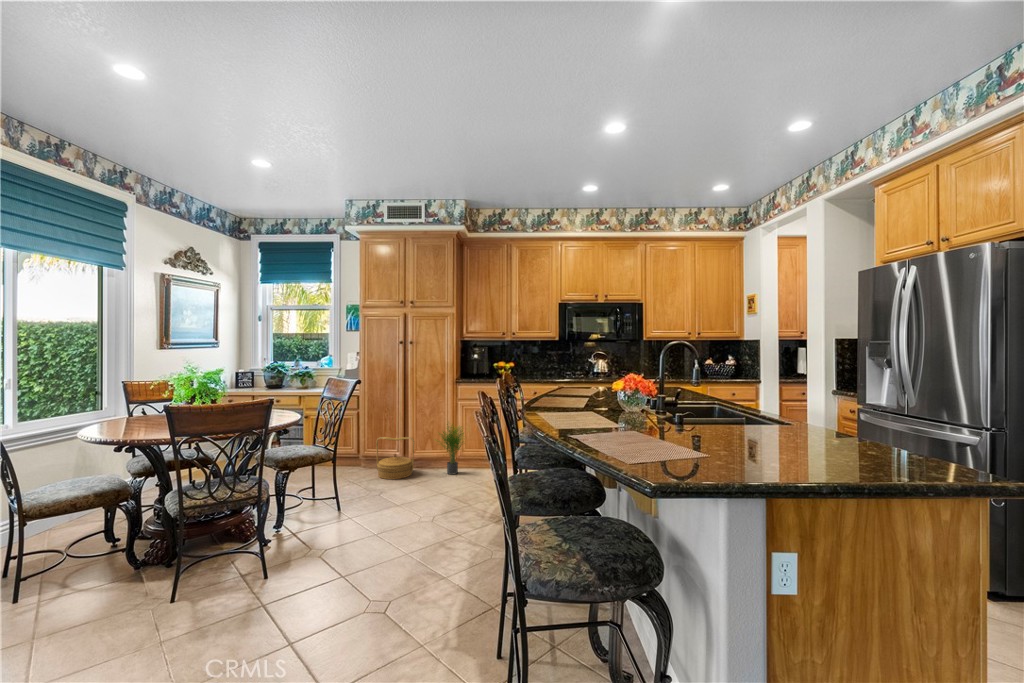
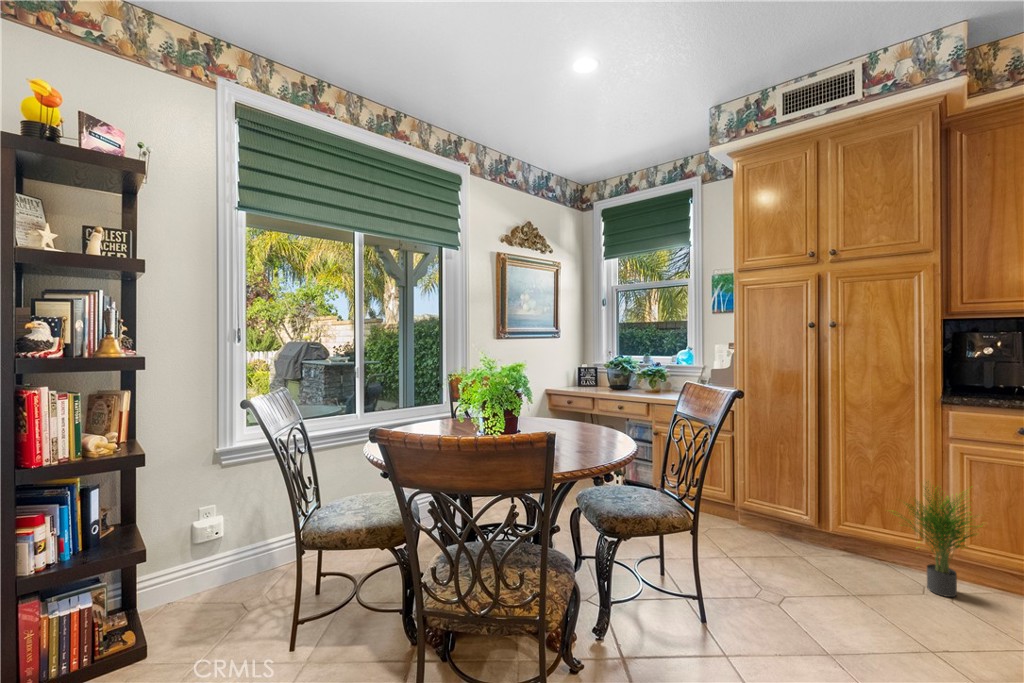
basket: present [376,437,414,479] -> none [766,486,845,573]

